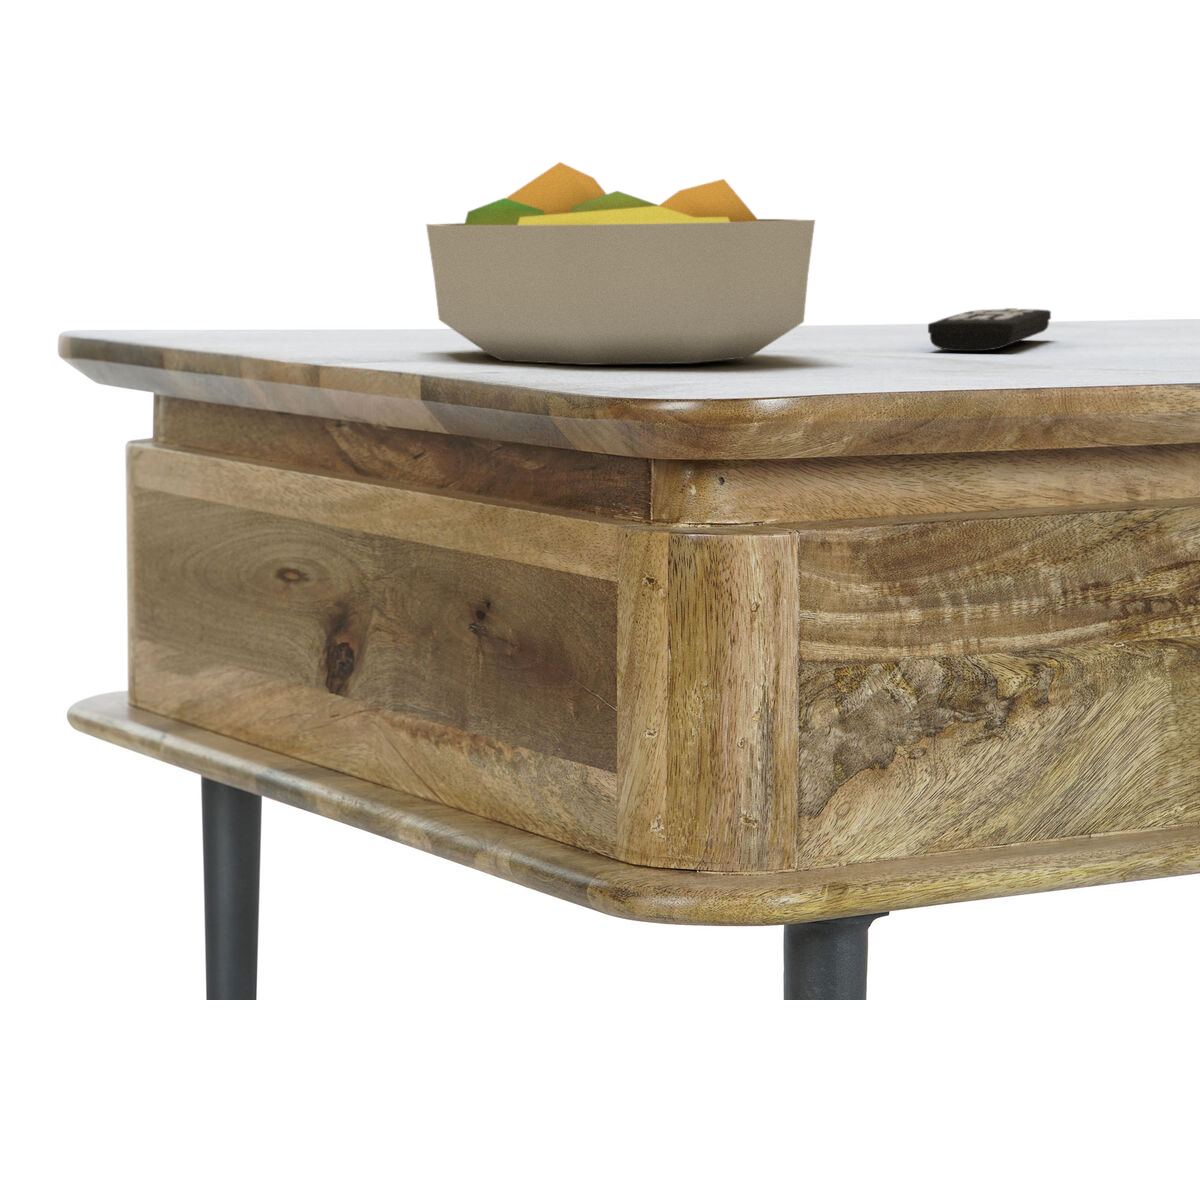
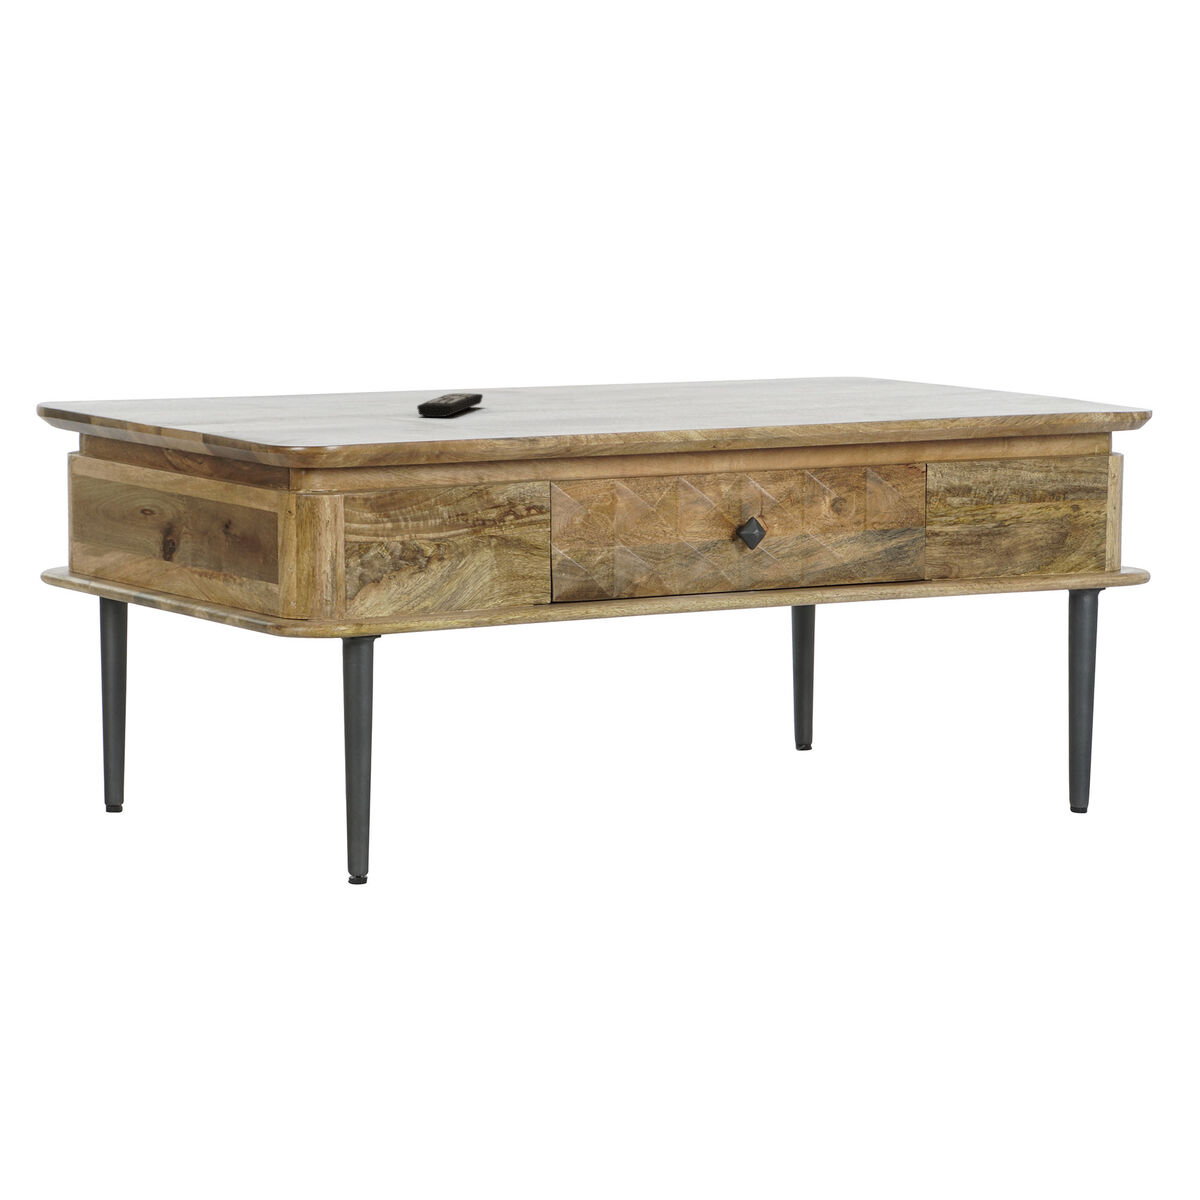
fruit bowl: present [427,162,815,365] -> none [205,339,361,427]

